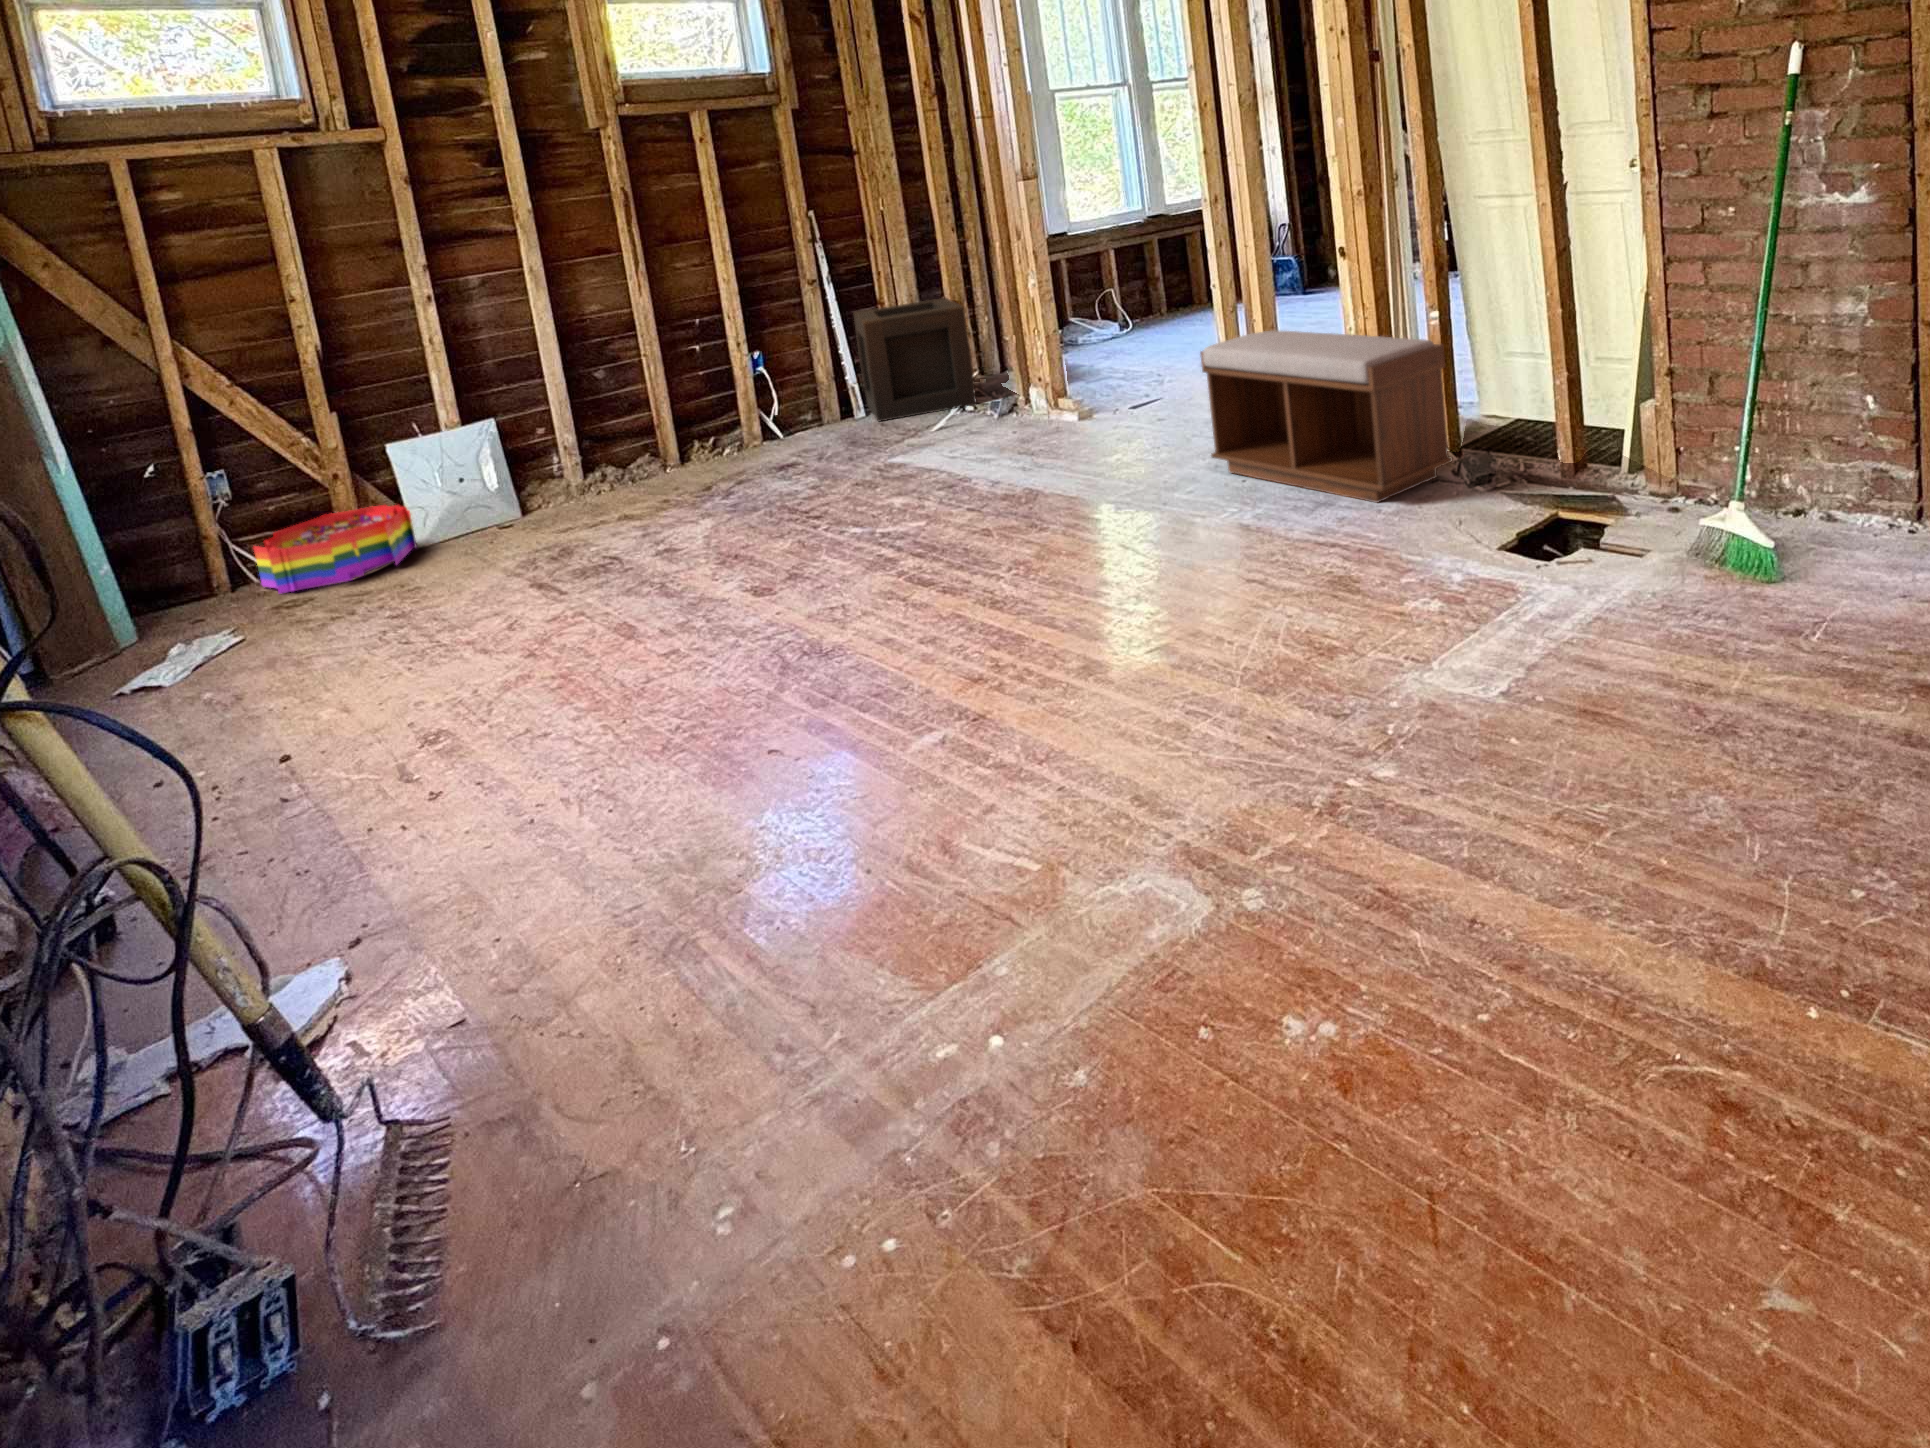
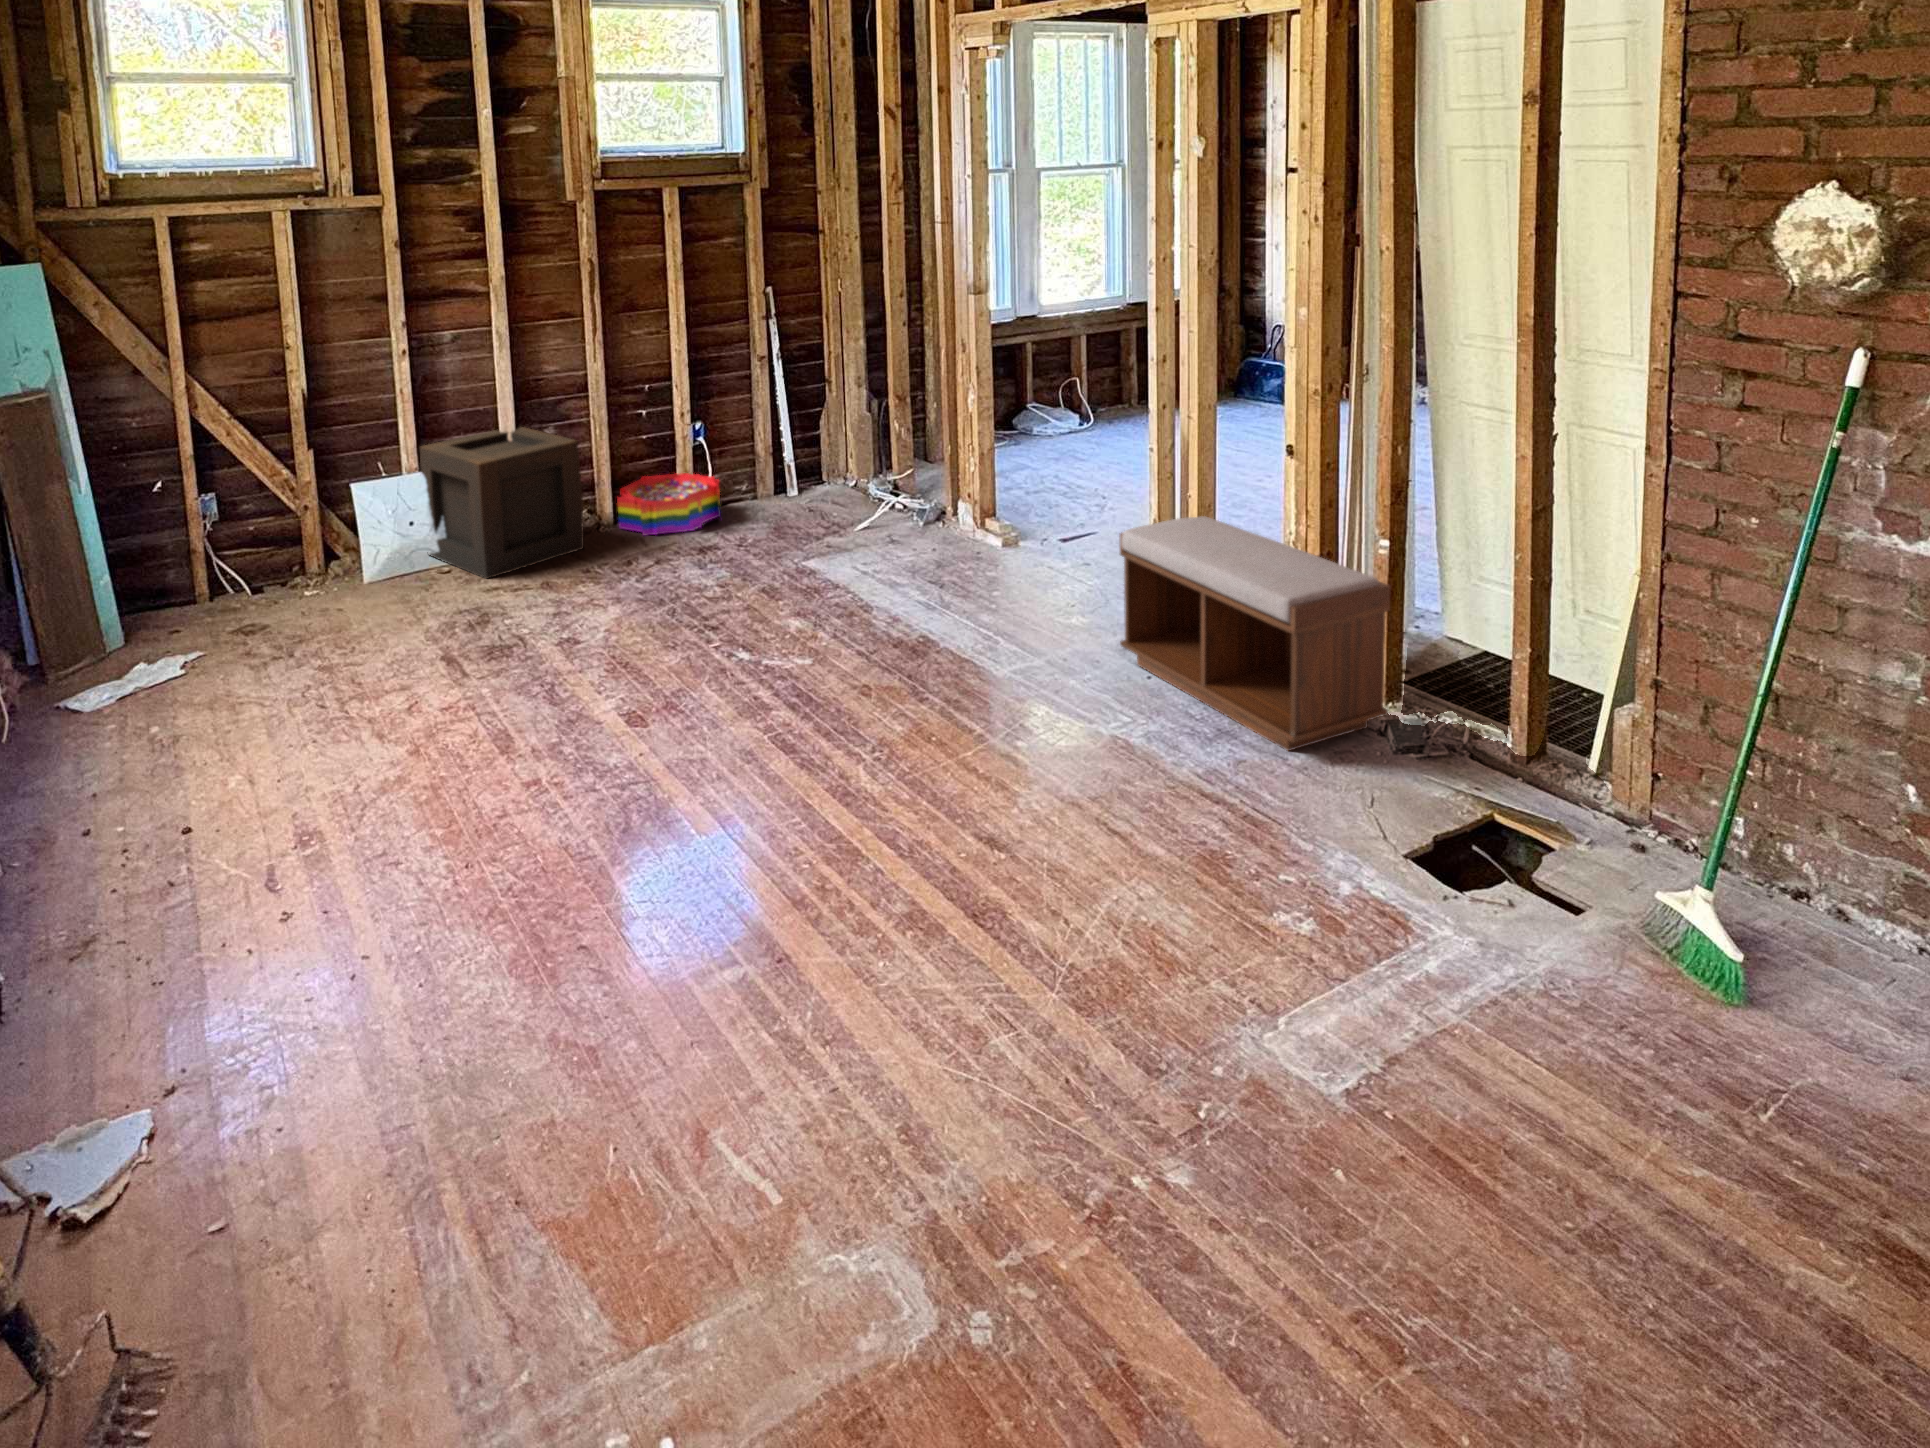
wooden crate: present [854,298,977,422] -> present [420,427,584,579]
storage bin: present [254,505,417,594] -> present [617,473,721,535]

